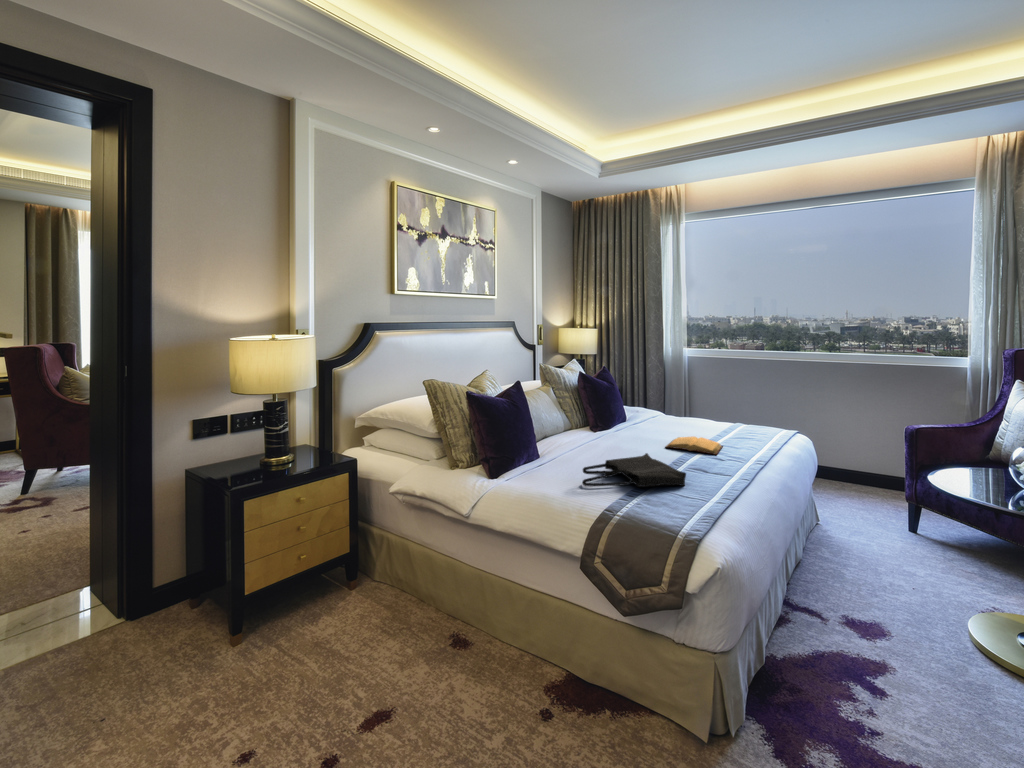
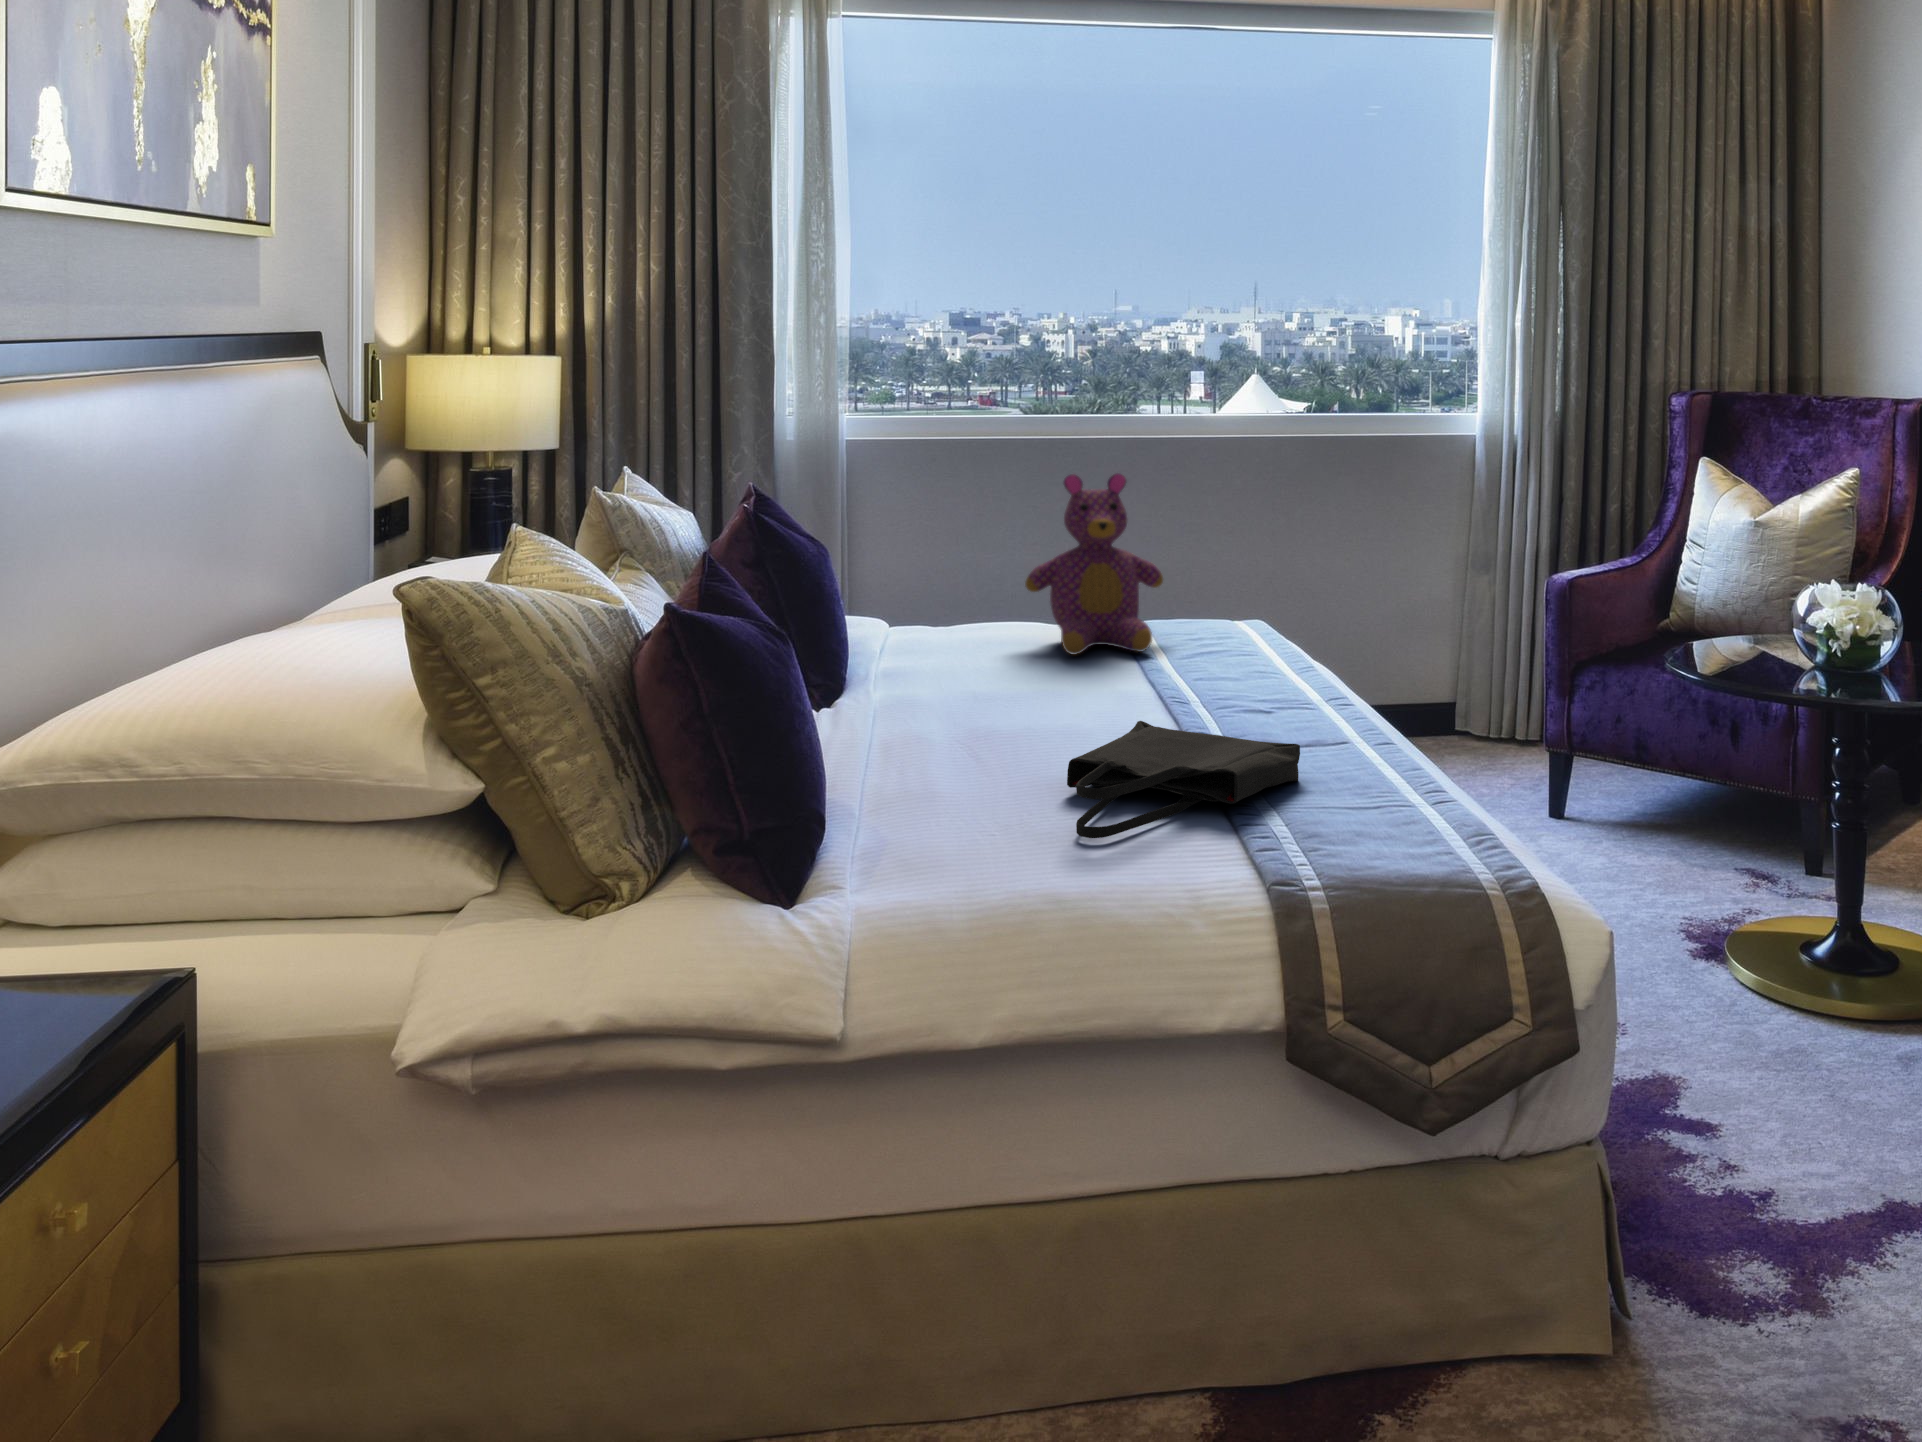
teddy bear: none [679,370,729,432] -> present [1025,473,1163,655]
book: present [665,437,723,455] -> none [1091,665,1246,708]

